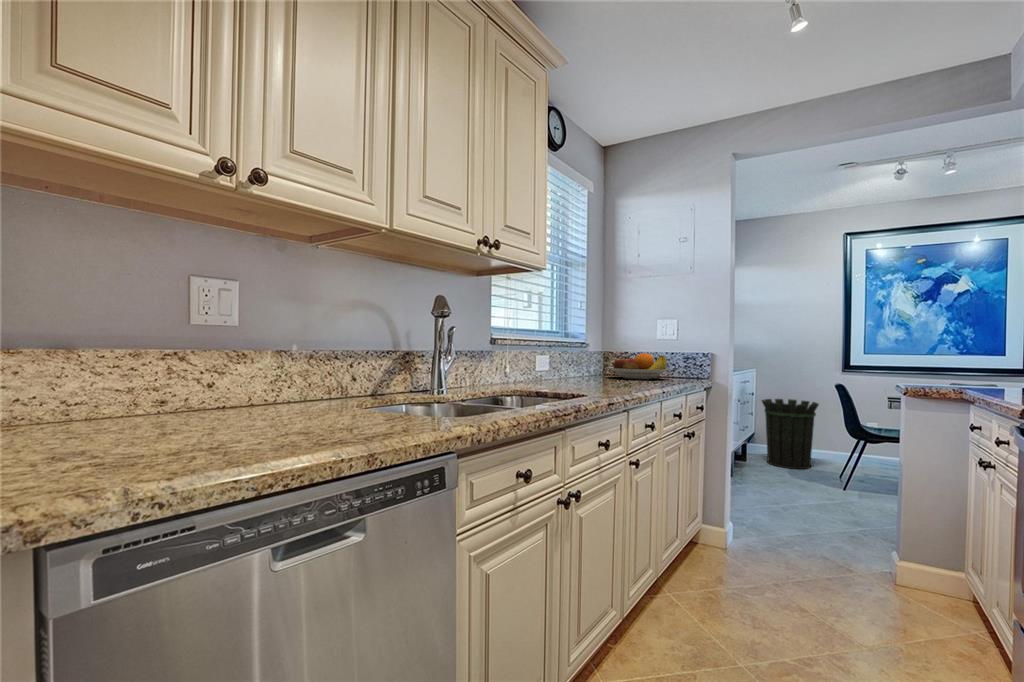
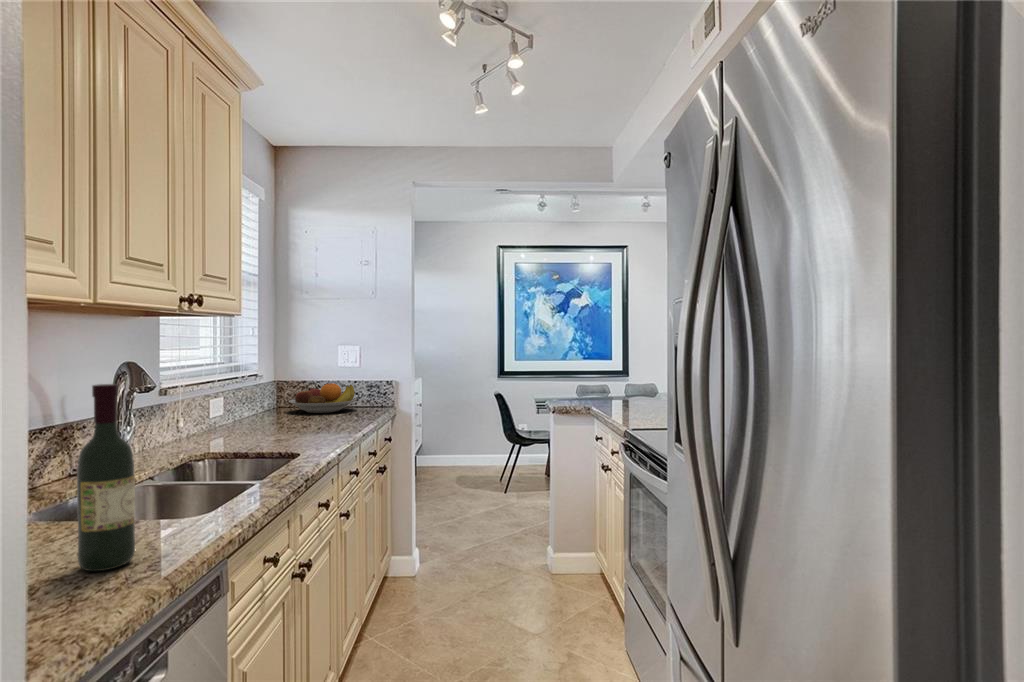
wine bottle: none [322,268,369,437] -> present [77,384,135,571]
waste bin: present [762,399,819,469] -> none [433,407,483,476]

